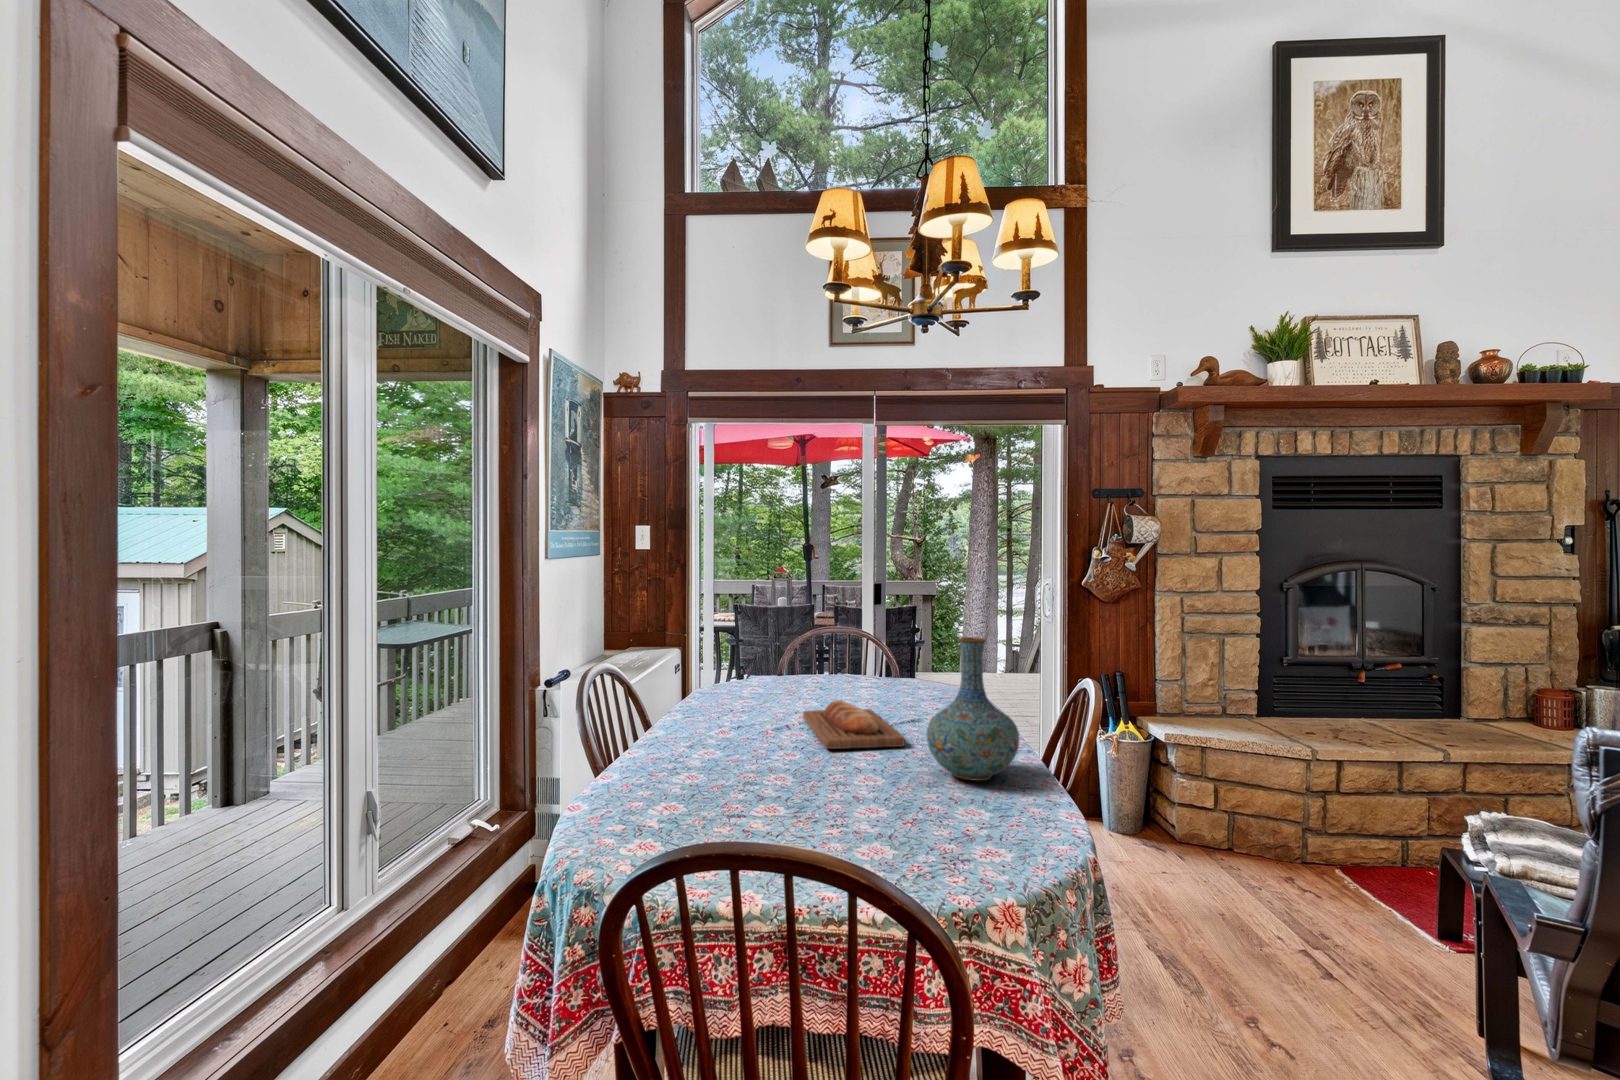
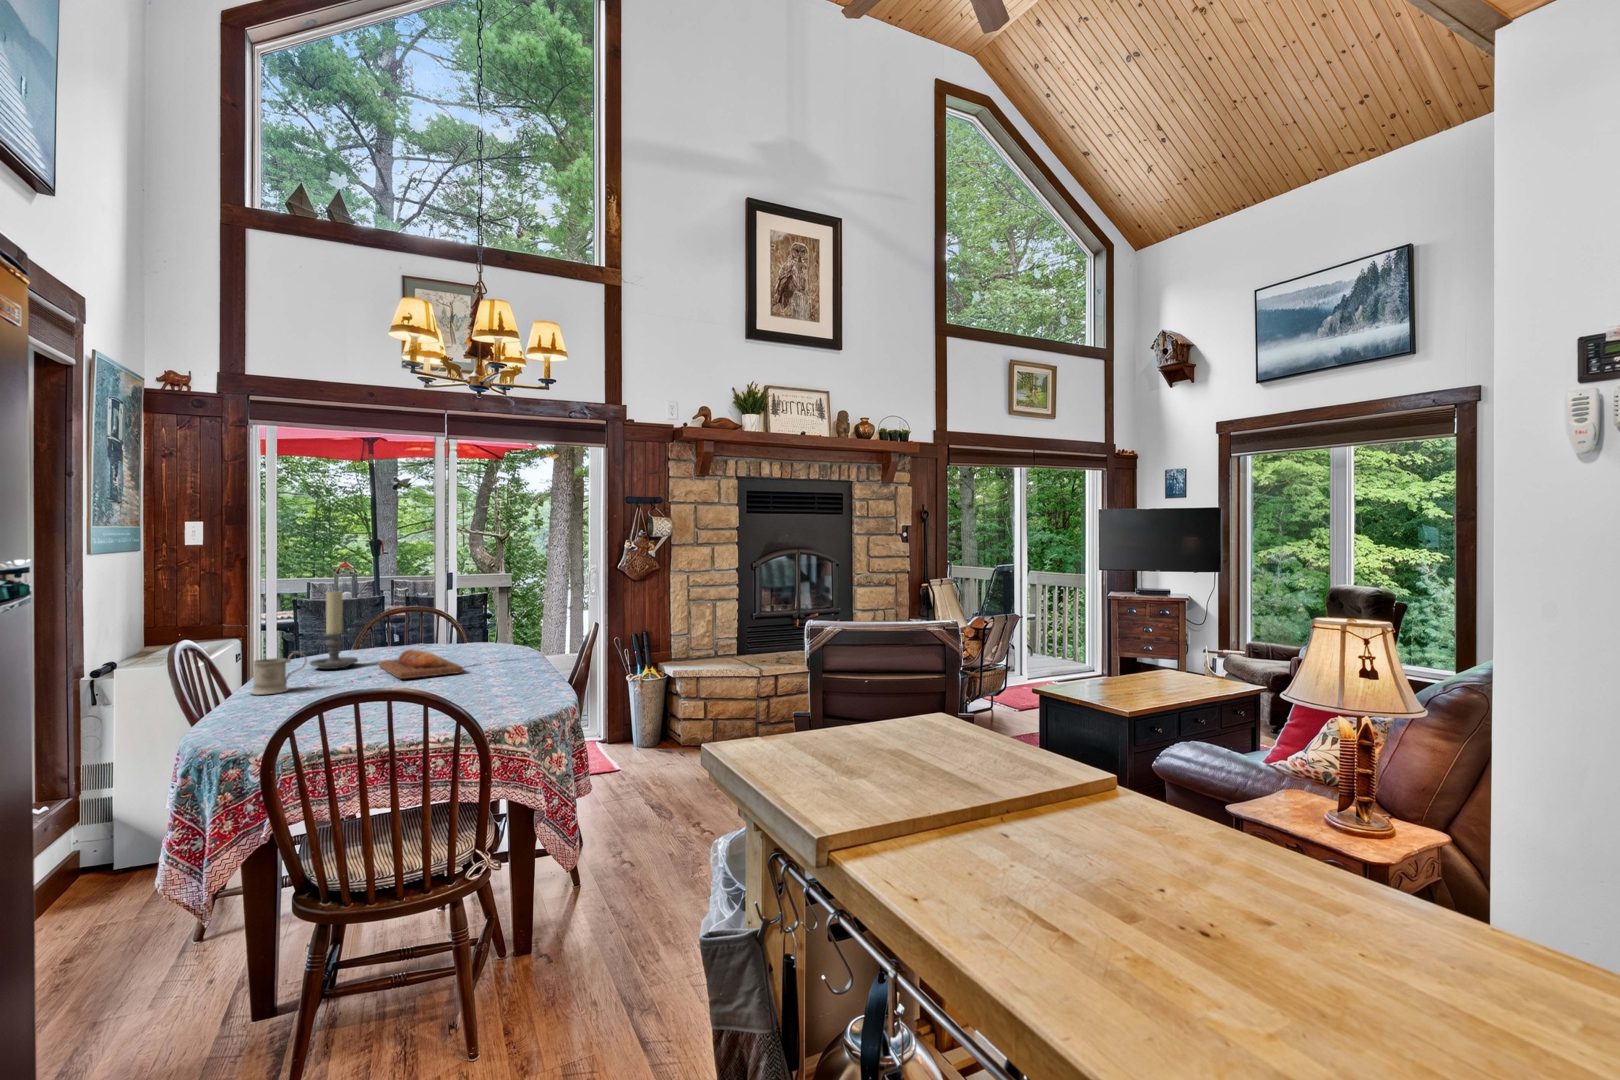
candle holder: none [729,616,780,716] -> present [310,591,358,669]
vase: present [927,637,1019,781] -> none [477,590,542,683]
mug: none [660,701,721,756] -> present [250,651,307,695]

